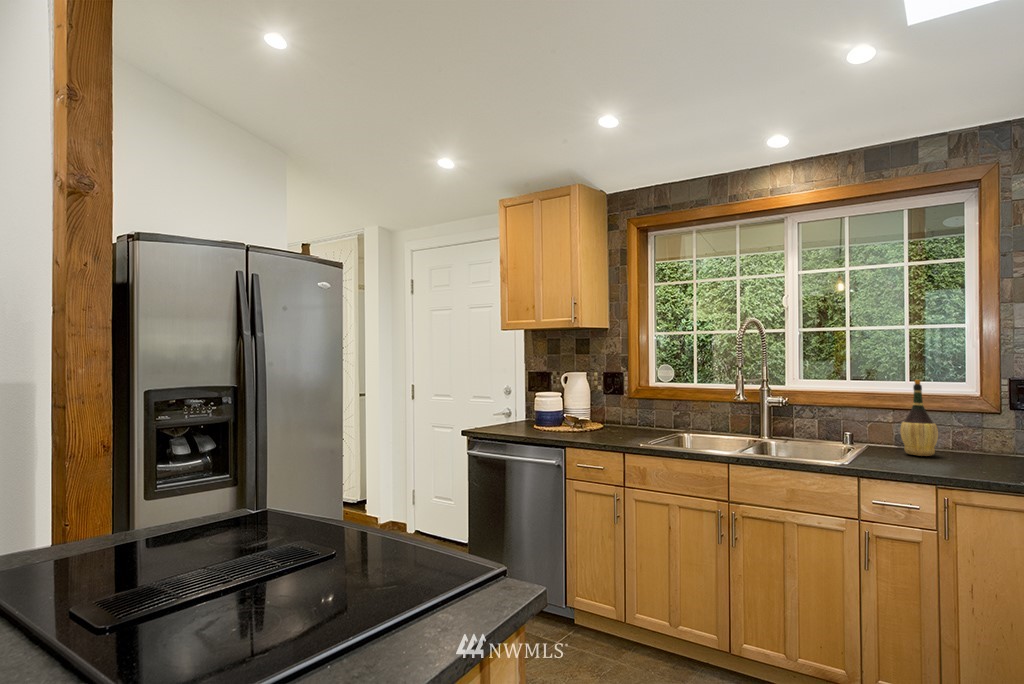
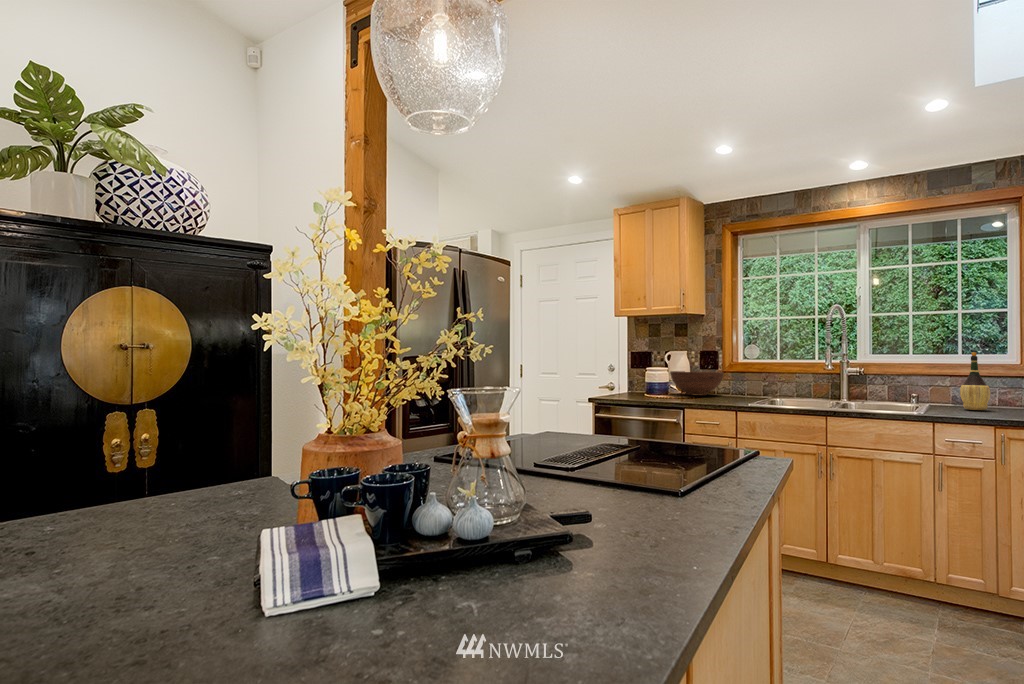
fruit bowl: none [564,396,627,427] -> present [670,371,724,396]

